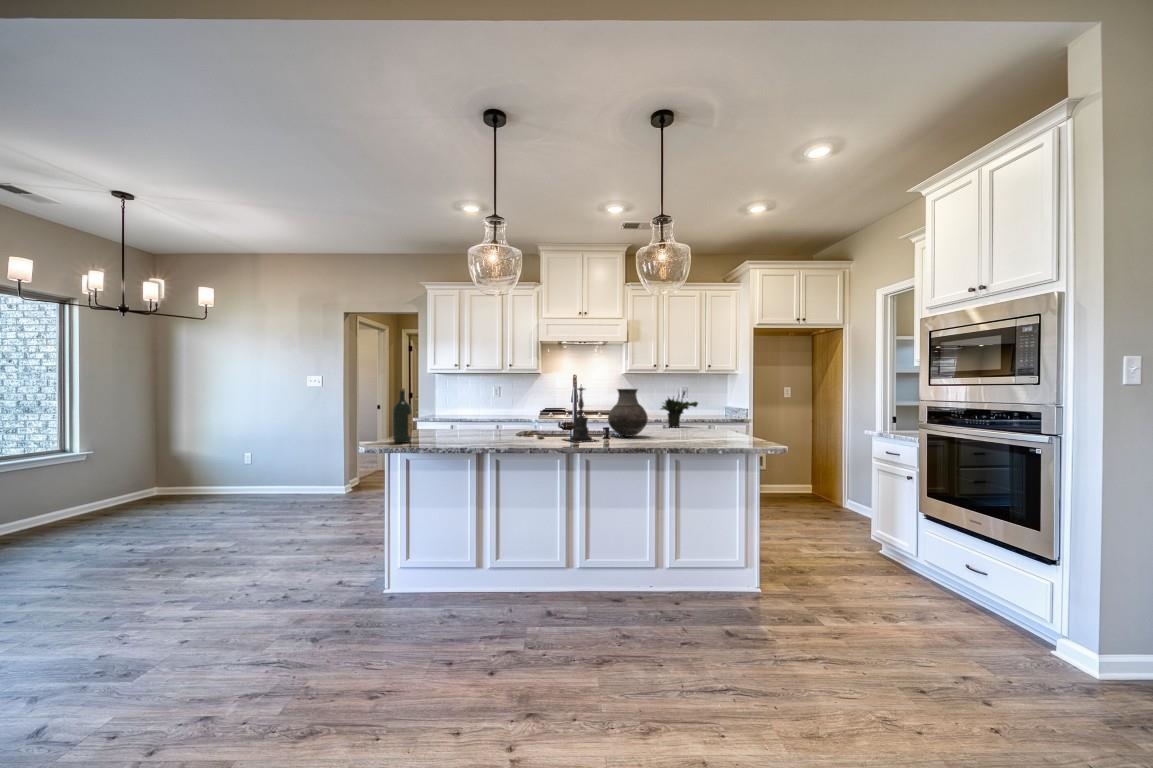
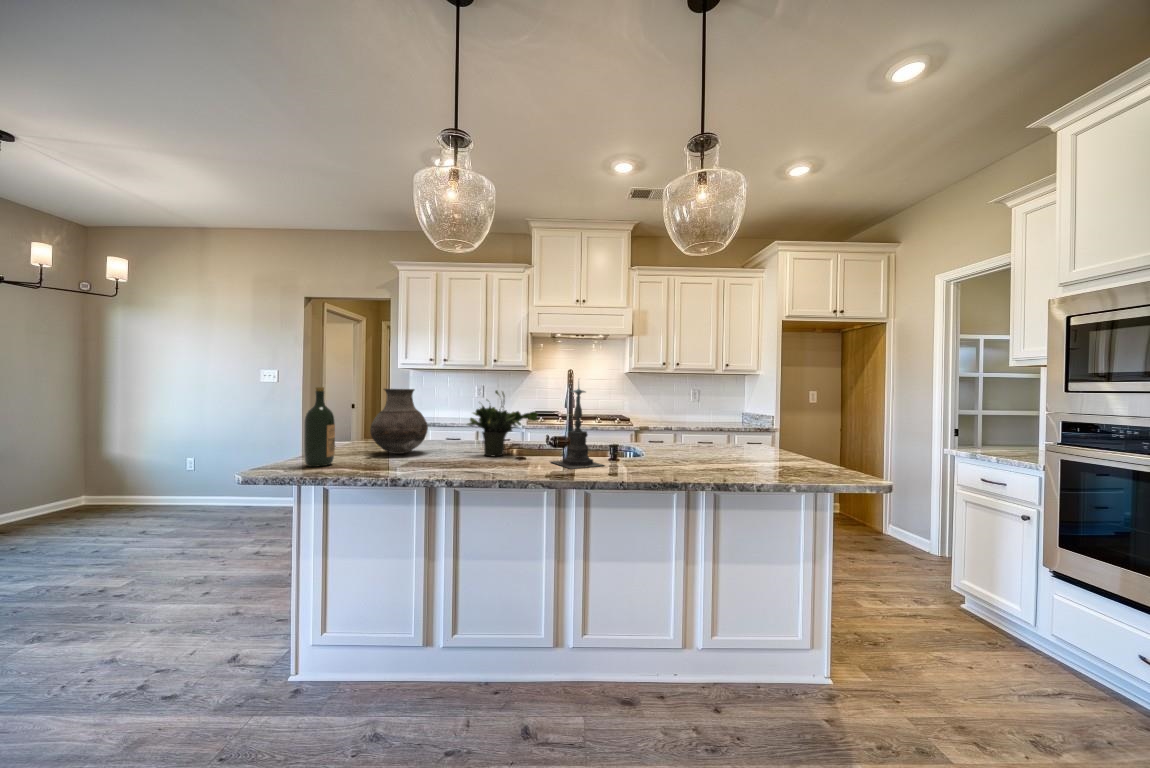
vase: present [608,389,648,437] -> present [370,389,428,454]
potted plant: present [661,391,698,427] -> present [468,391,538,456]

